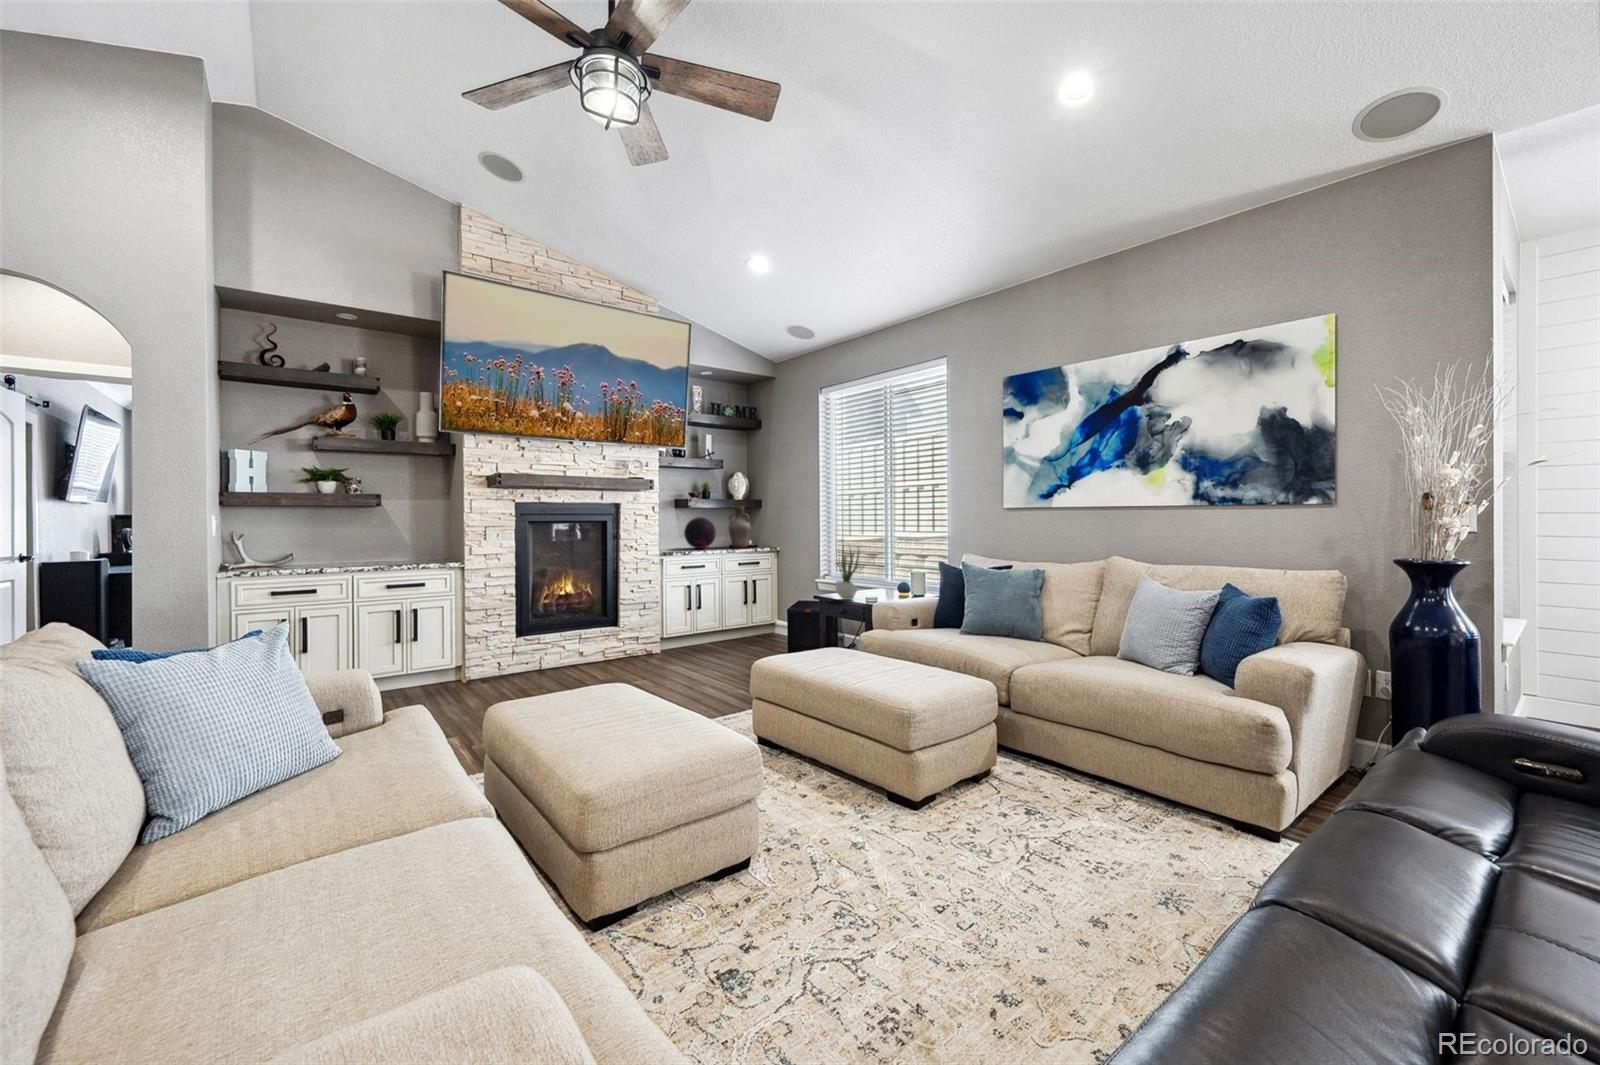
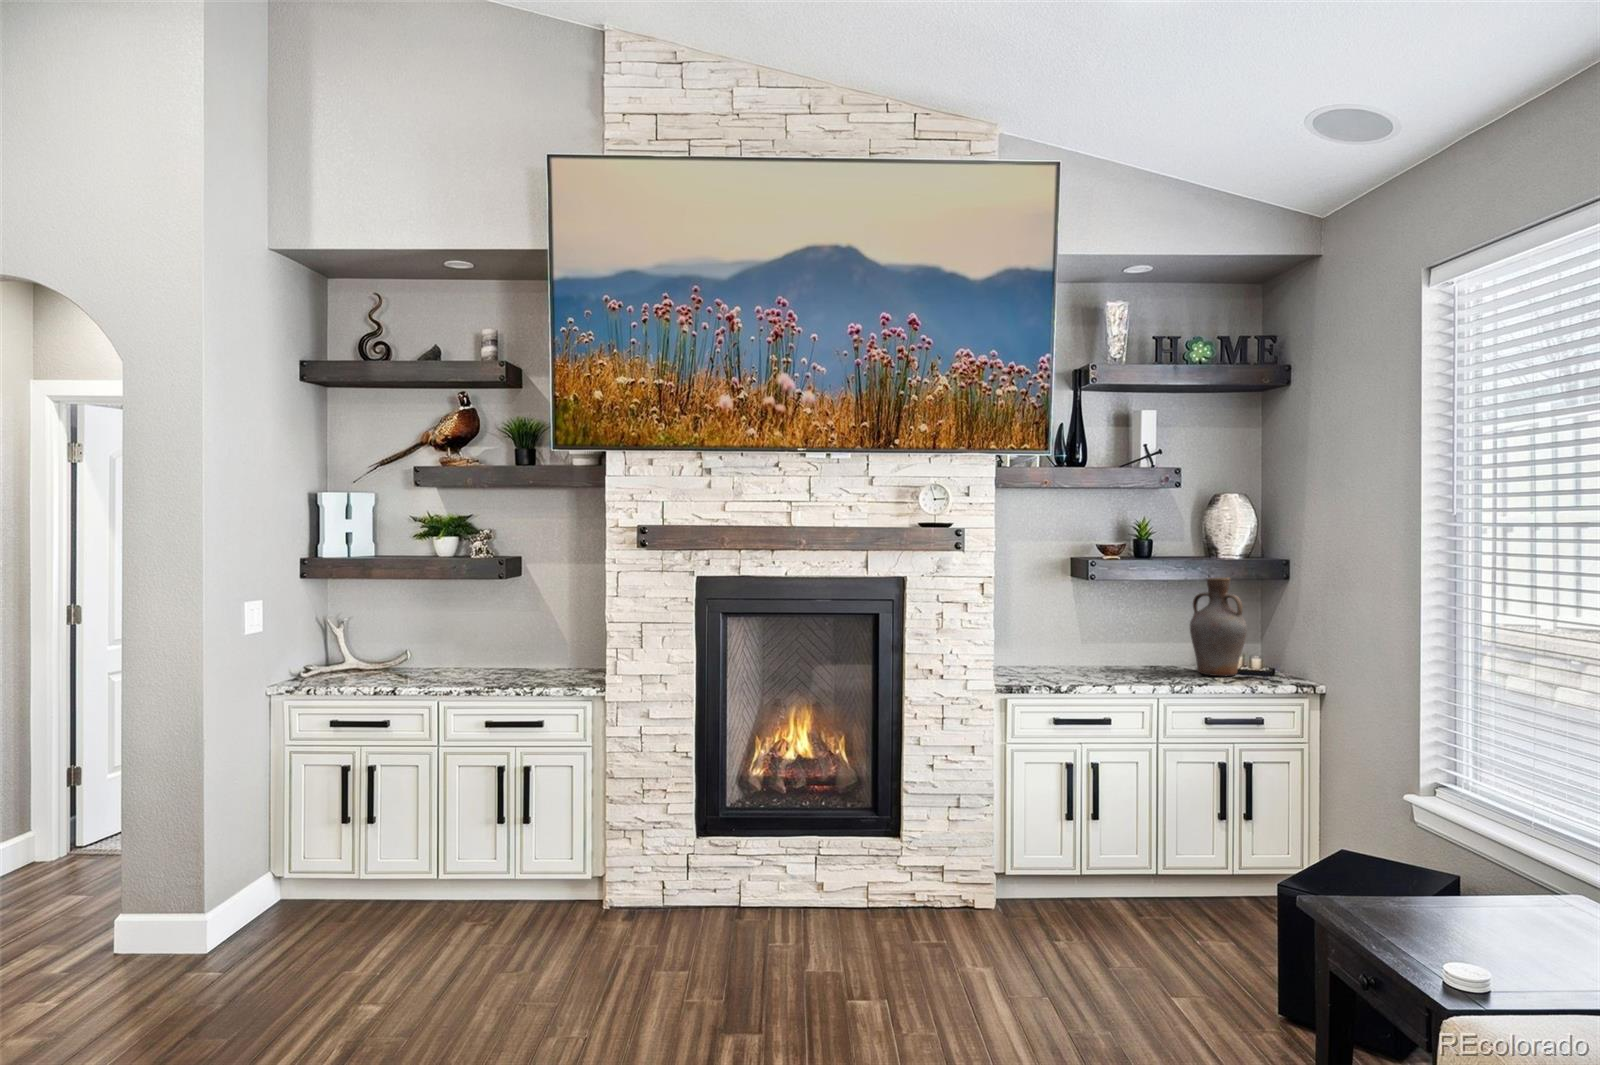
decorative orb: present [684,517,716,549] -> none [1076,601,1152,674]
potted plant: present [836,547,859,600] -> none [1417,747,1512,939]

